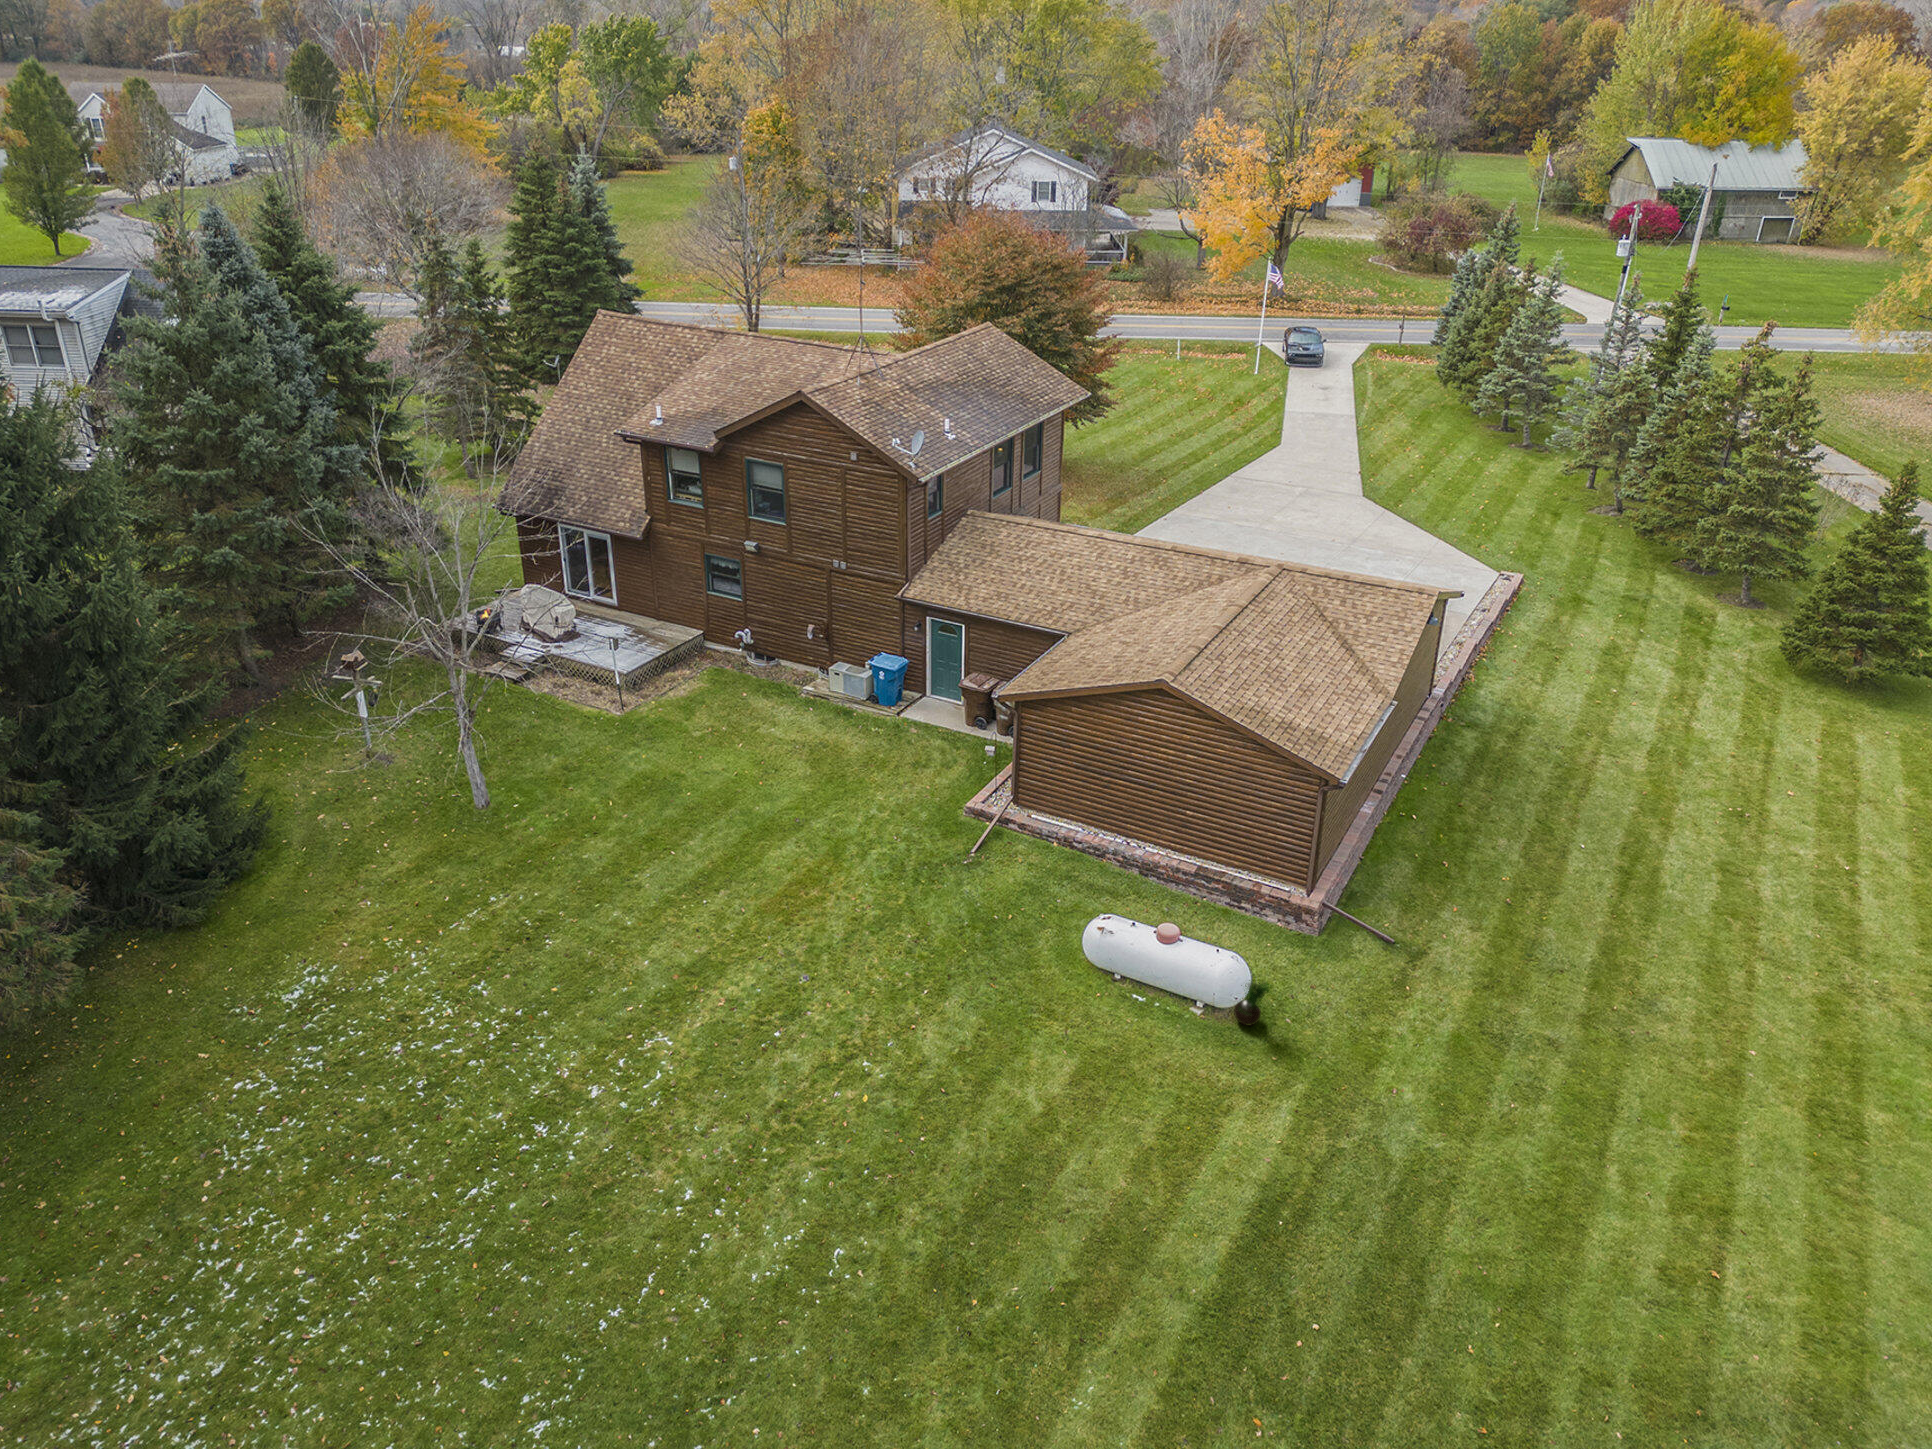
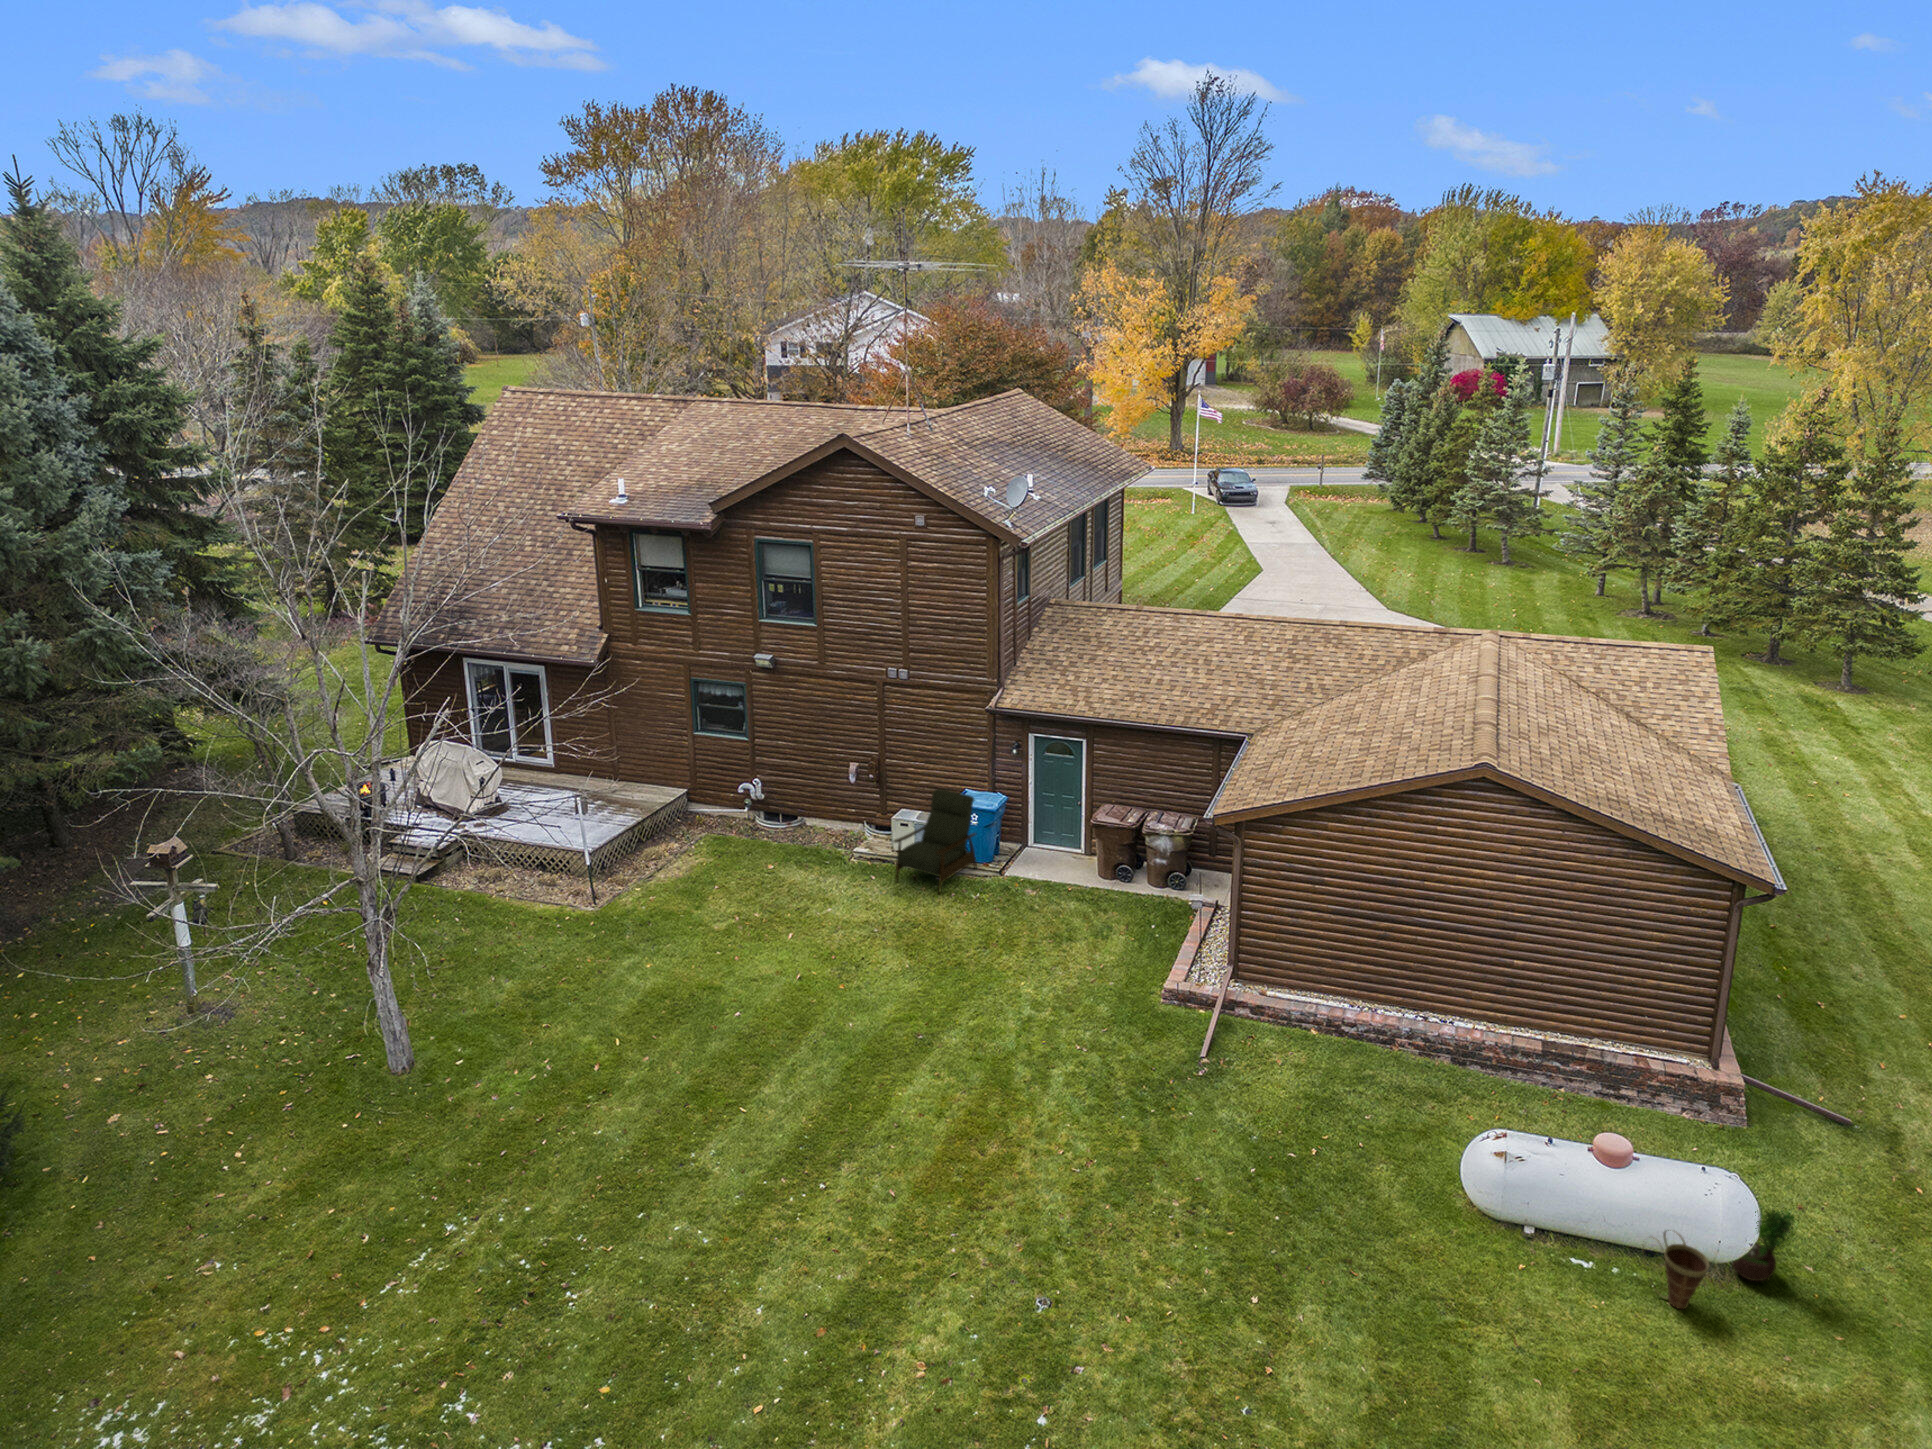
chair: none [820,649,883,724] -> present [894,789,977,894]
basket: none [1172,987,1204,1034] -> present [1663,1230,1710,1309]

